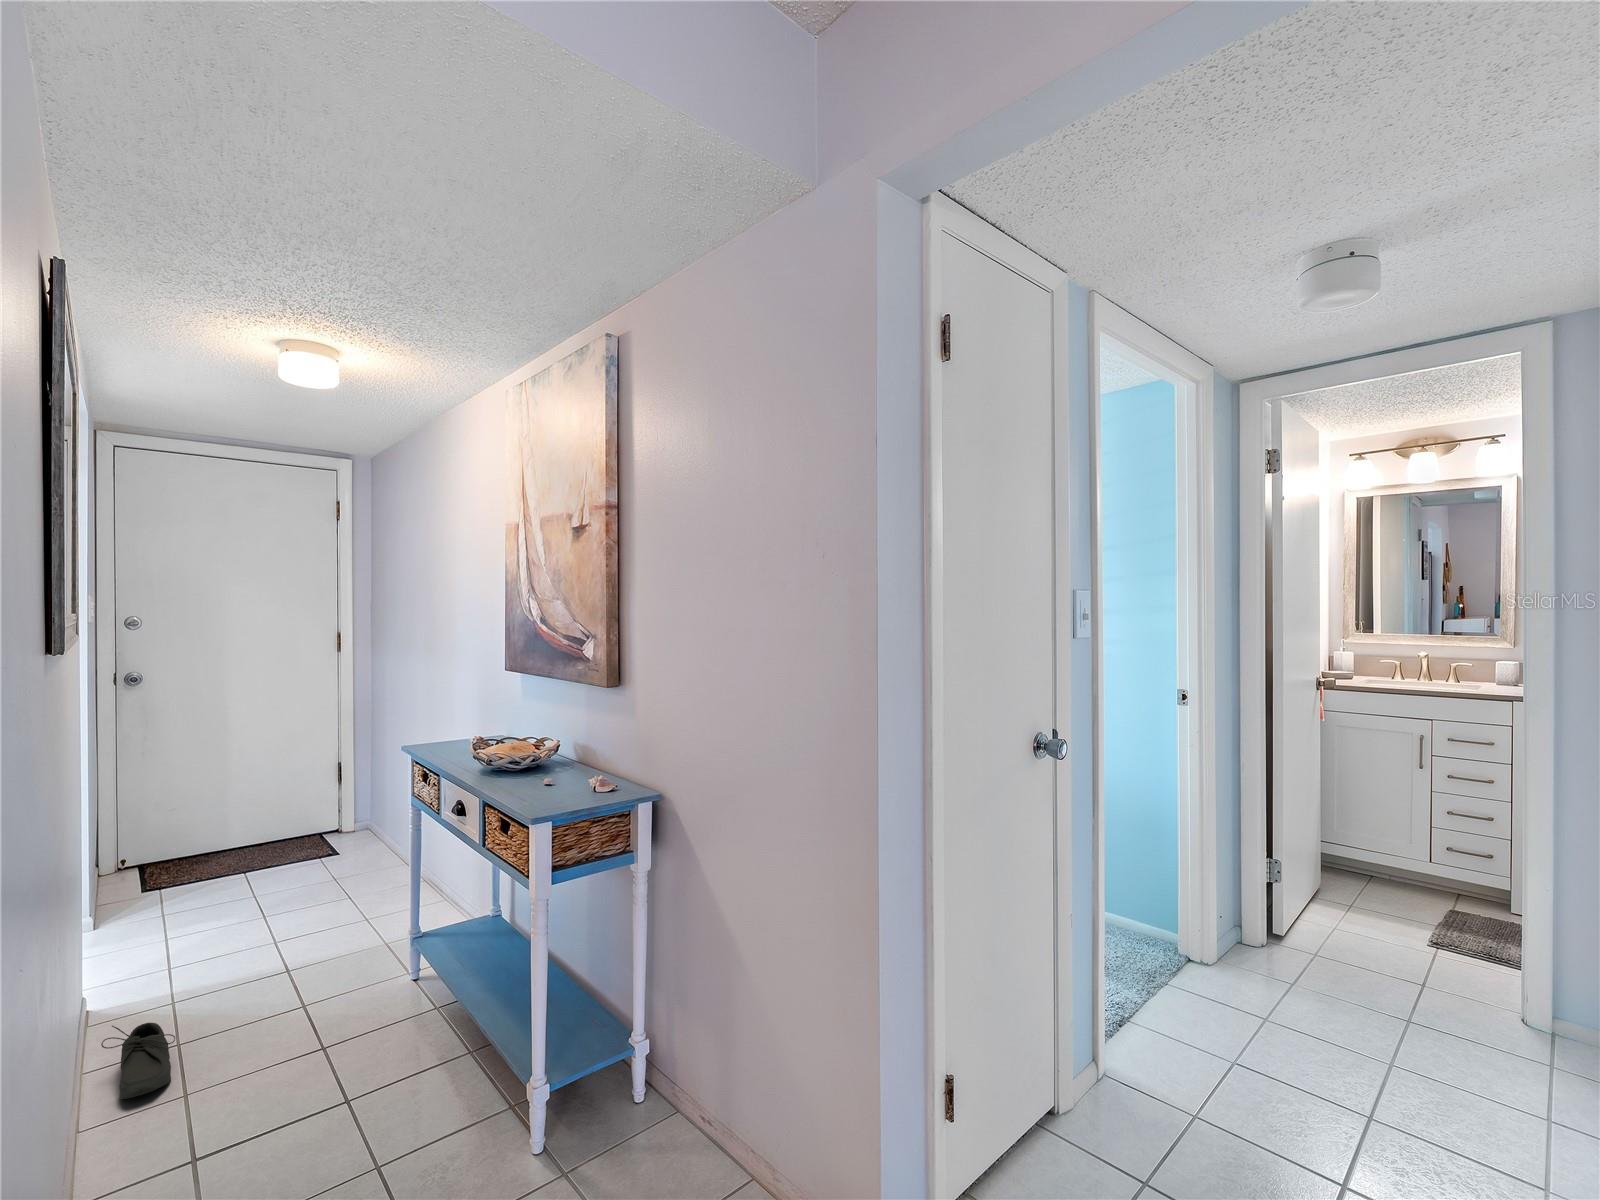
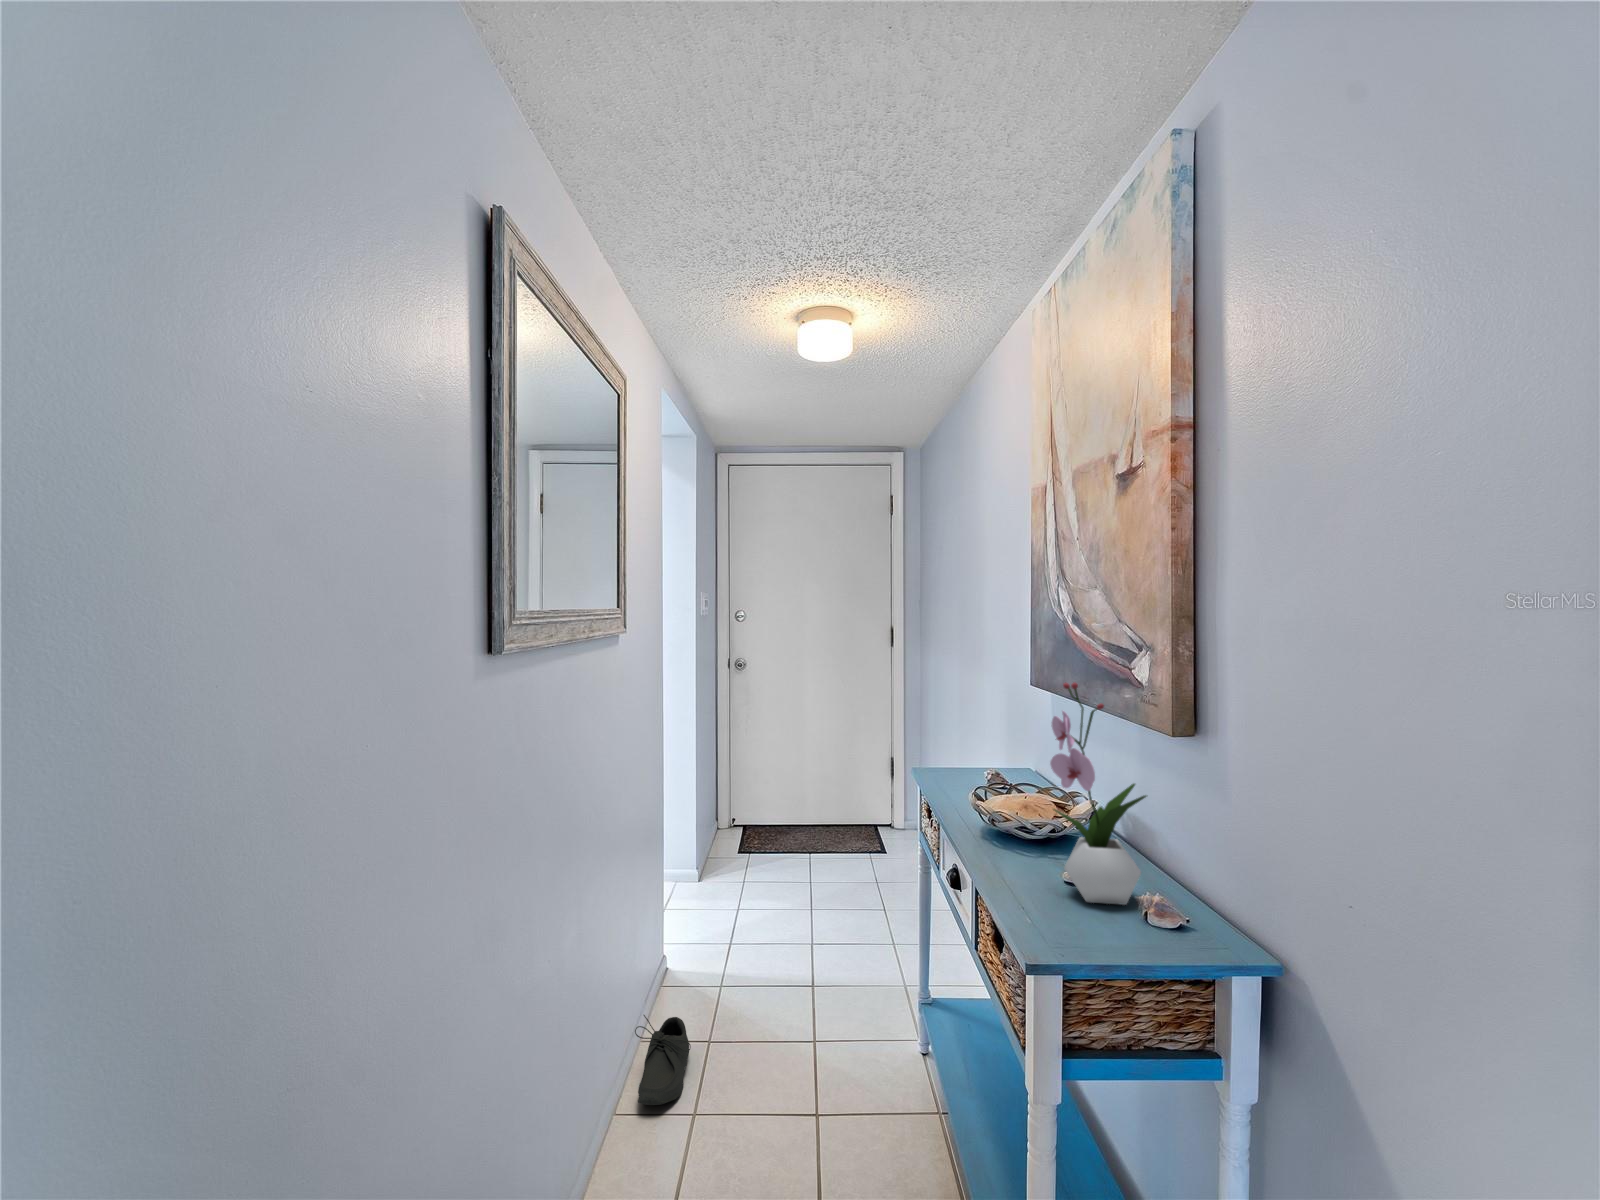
flower arrangement: none [537,659,595,791] -> present [1050,683,1146,905]

